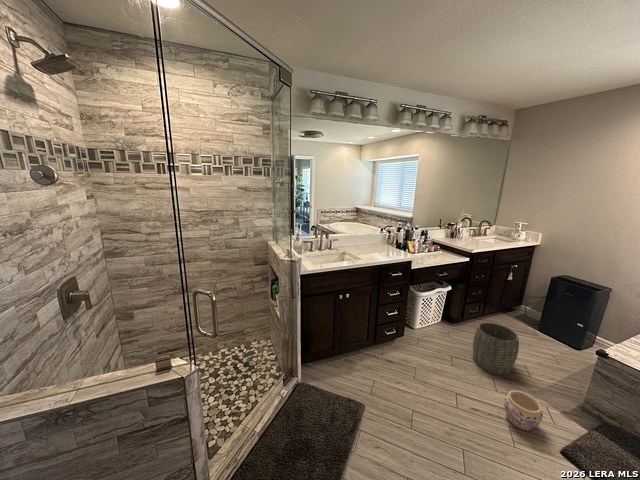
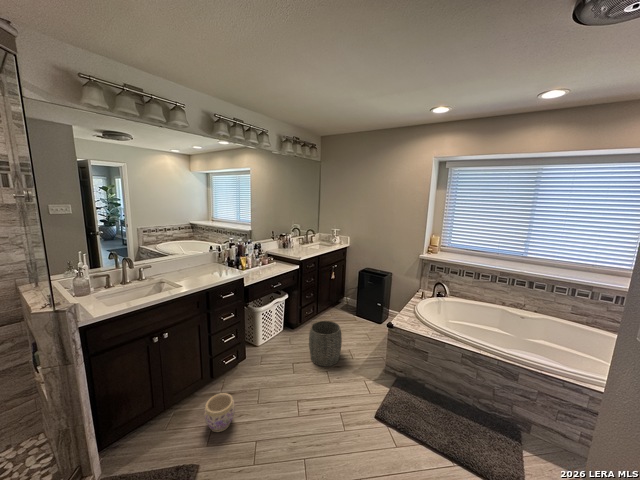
planter: present [504,390,543,431] -> present [204,393,235,432]

